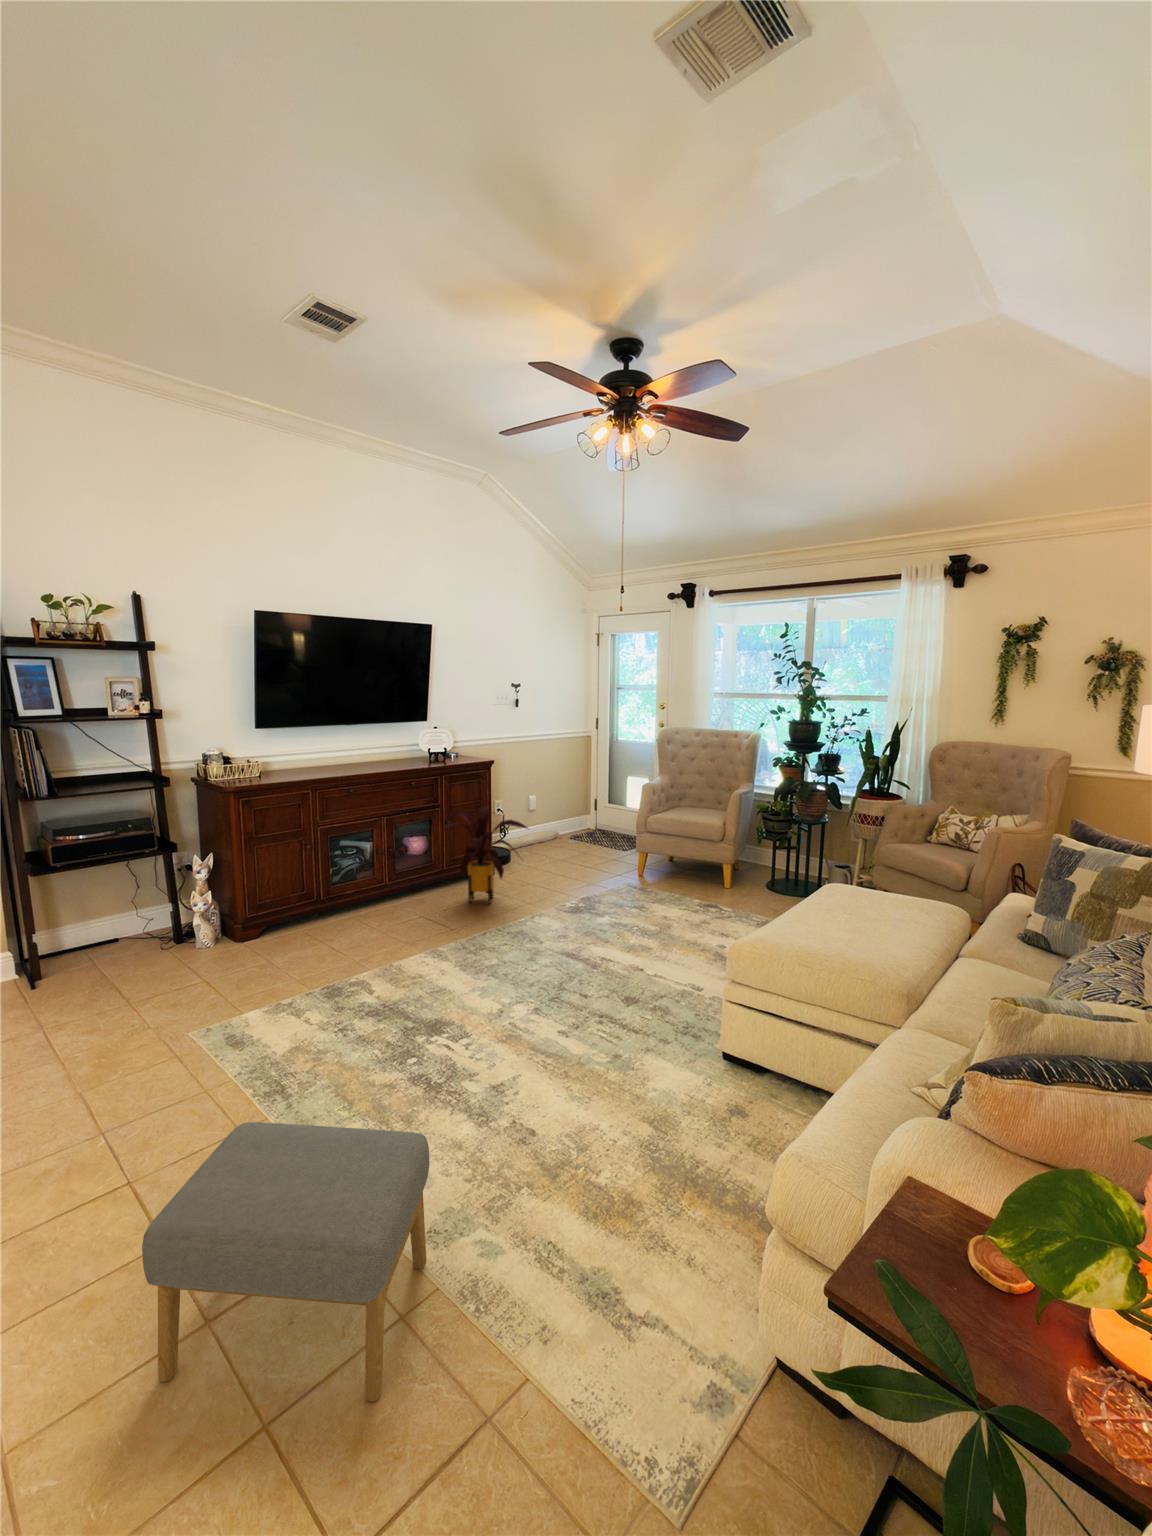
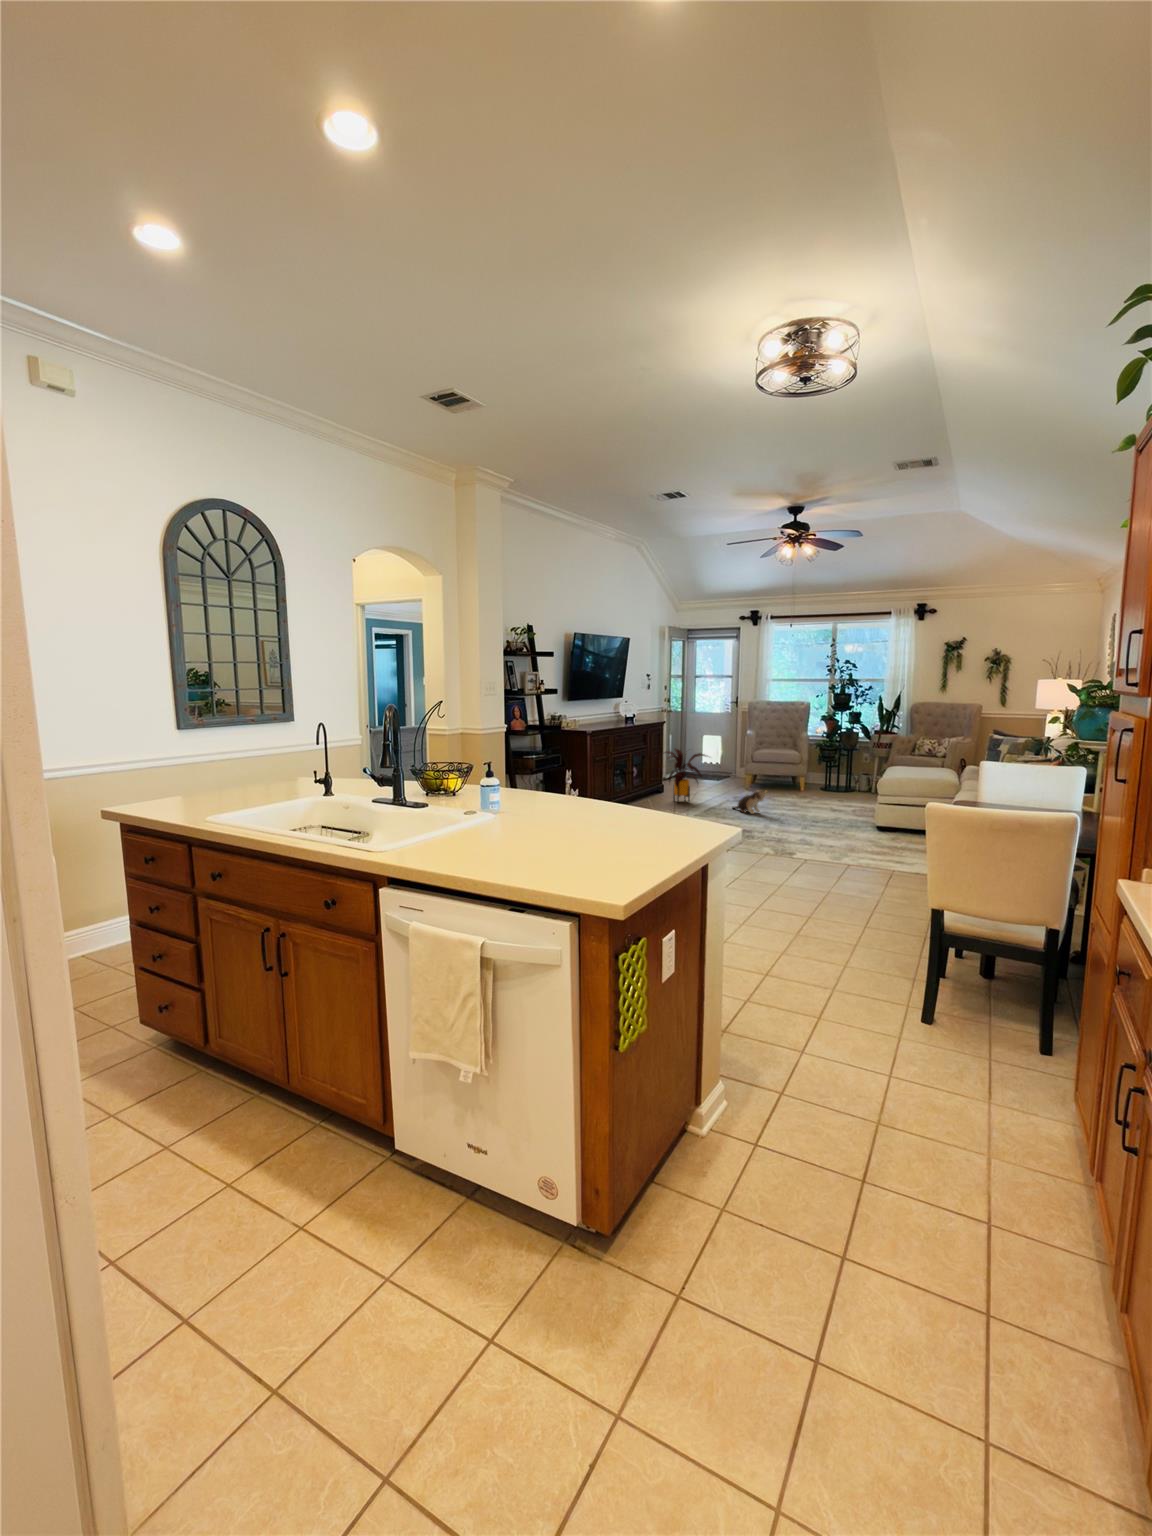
plush toy: none [537,906,574,951] -> present [733,790,767,814]
footstool: present [142,1122,429,1402] -> none [772,823,855,881]

